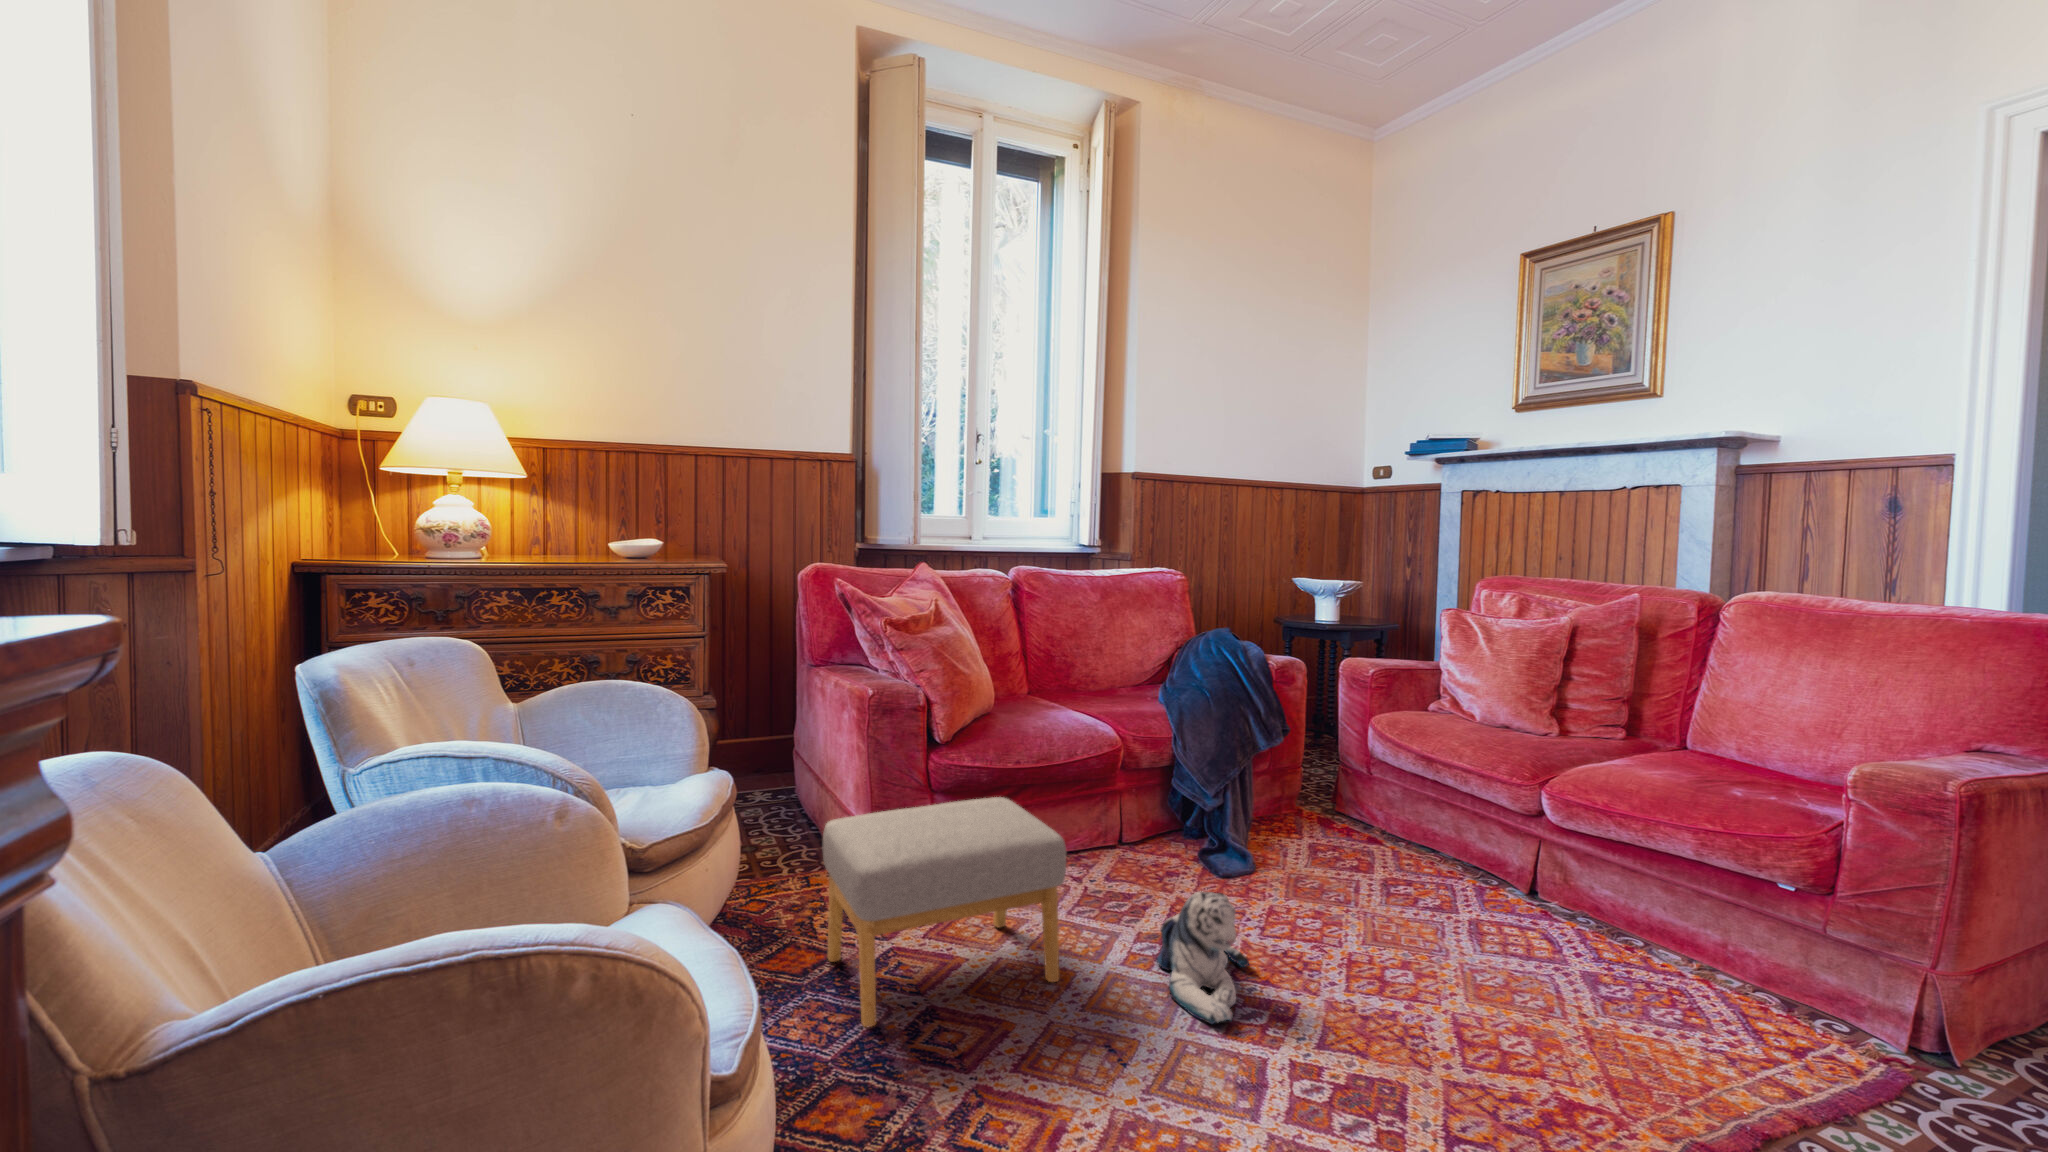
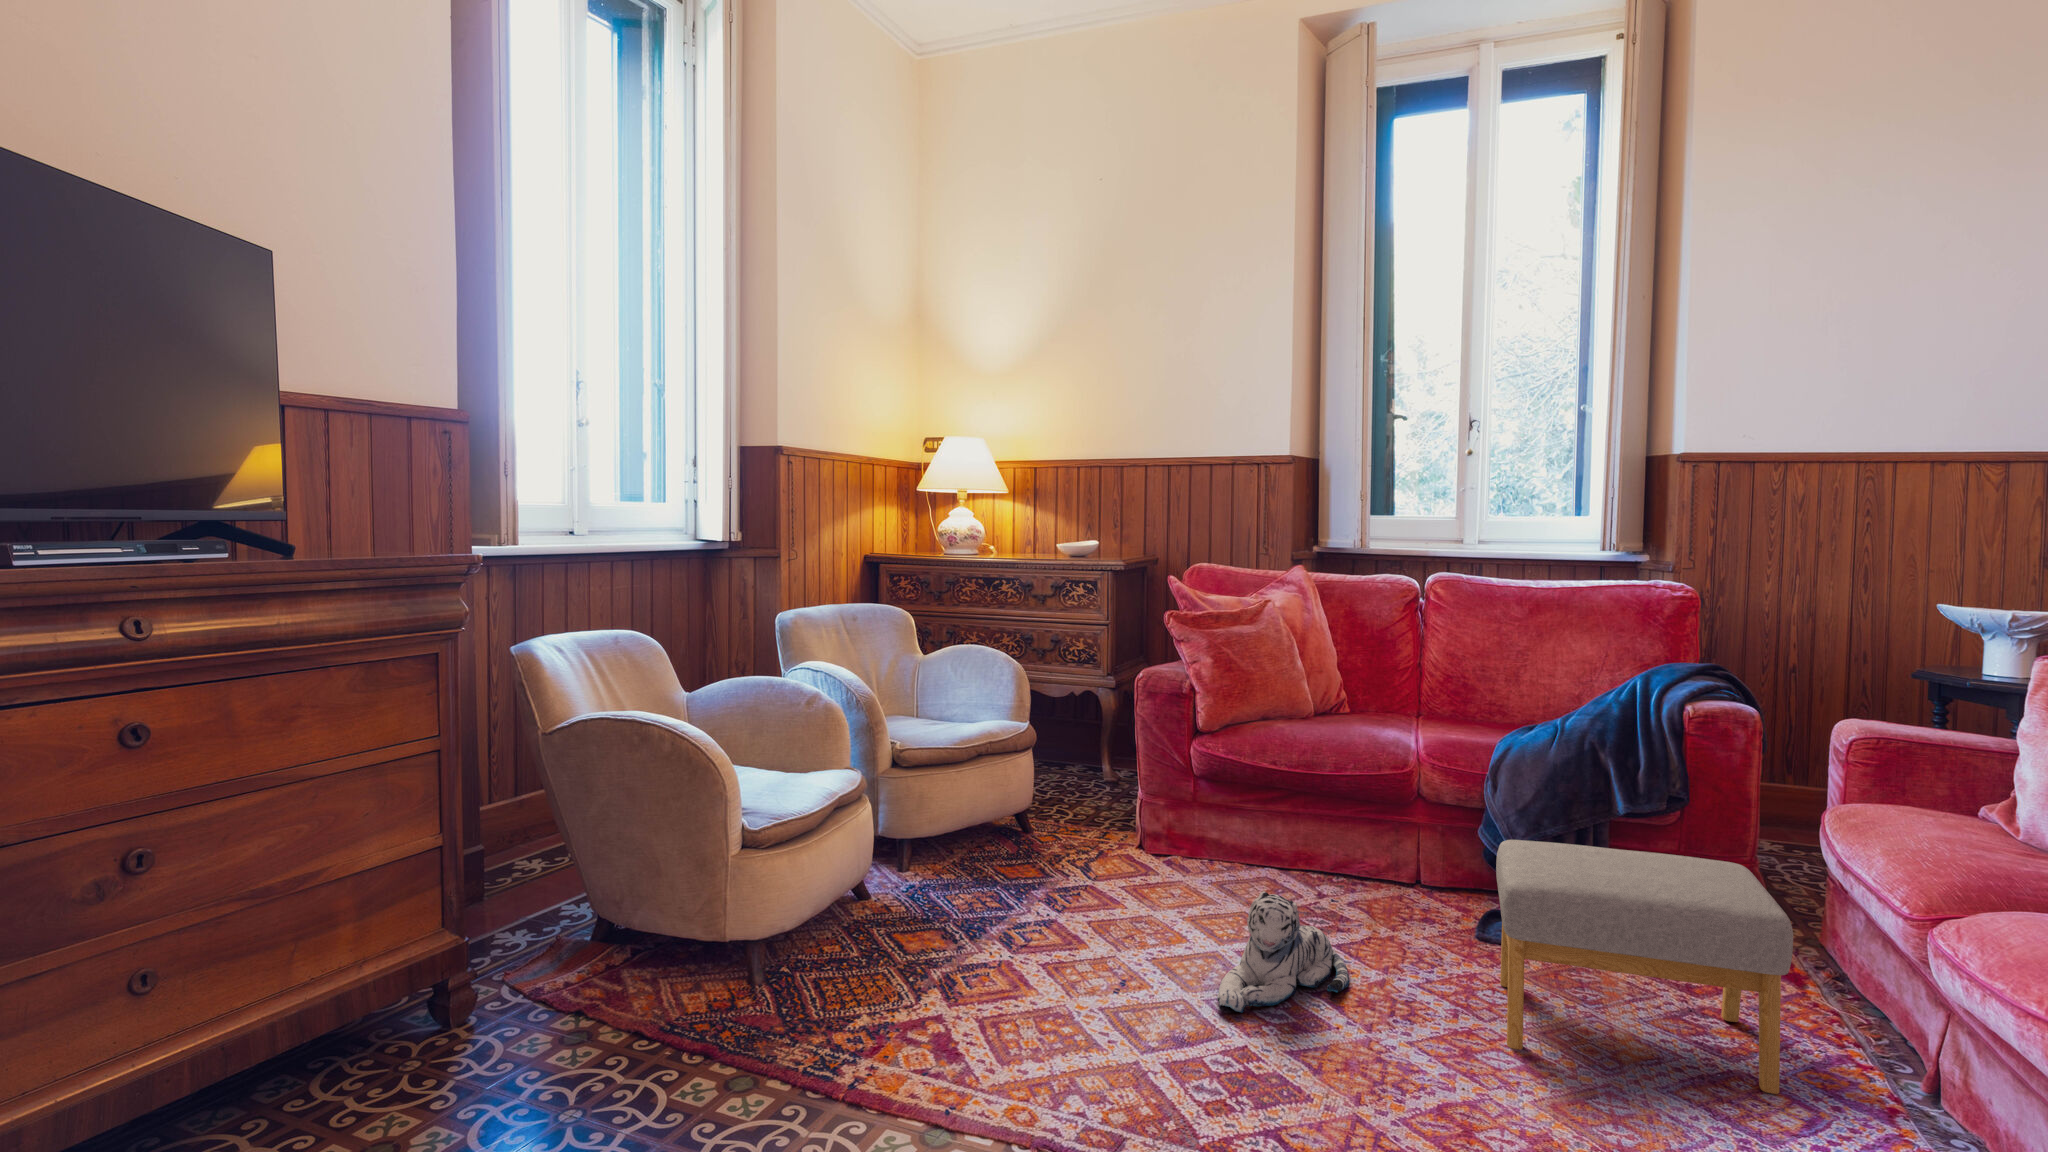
footstool: present [823,797,1066,1027] -> present [1496,840,1793,1094]

